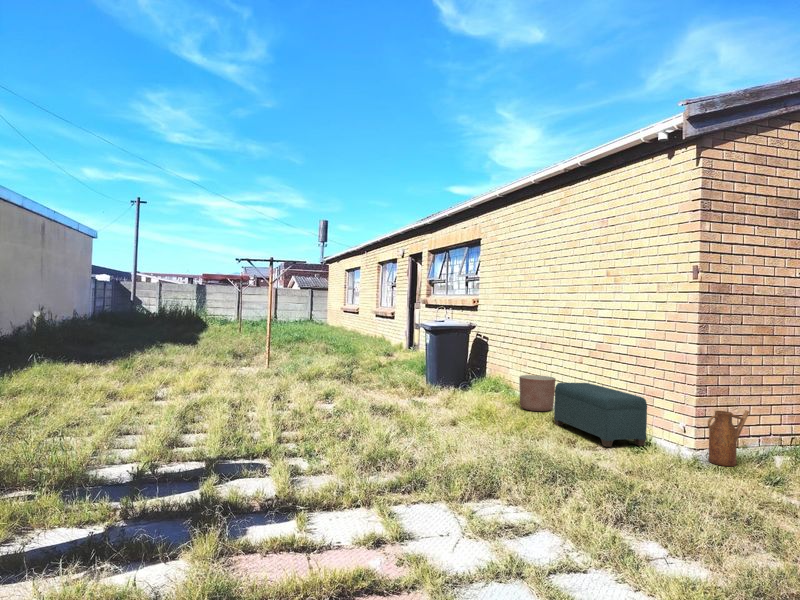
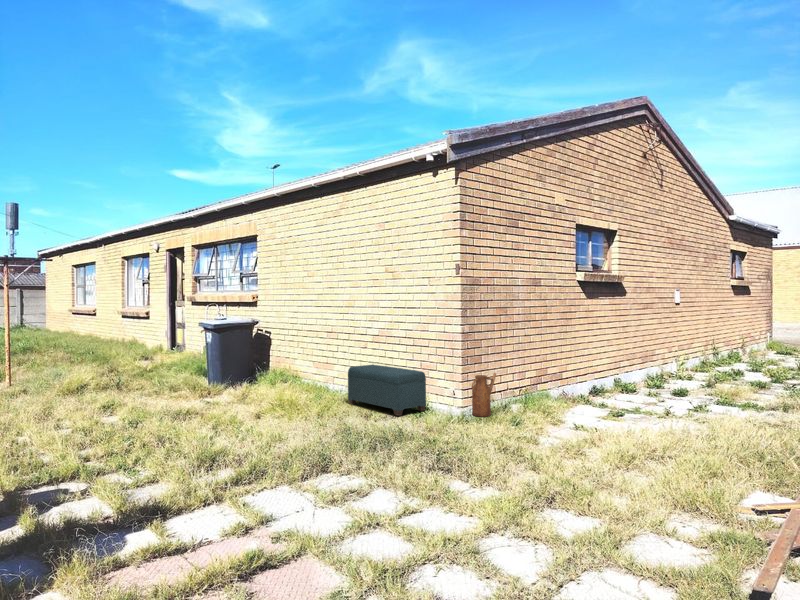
planter: present [519,375,556,411] -> none [311,363,343,395]

